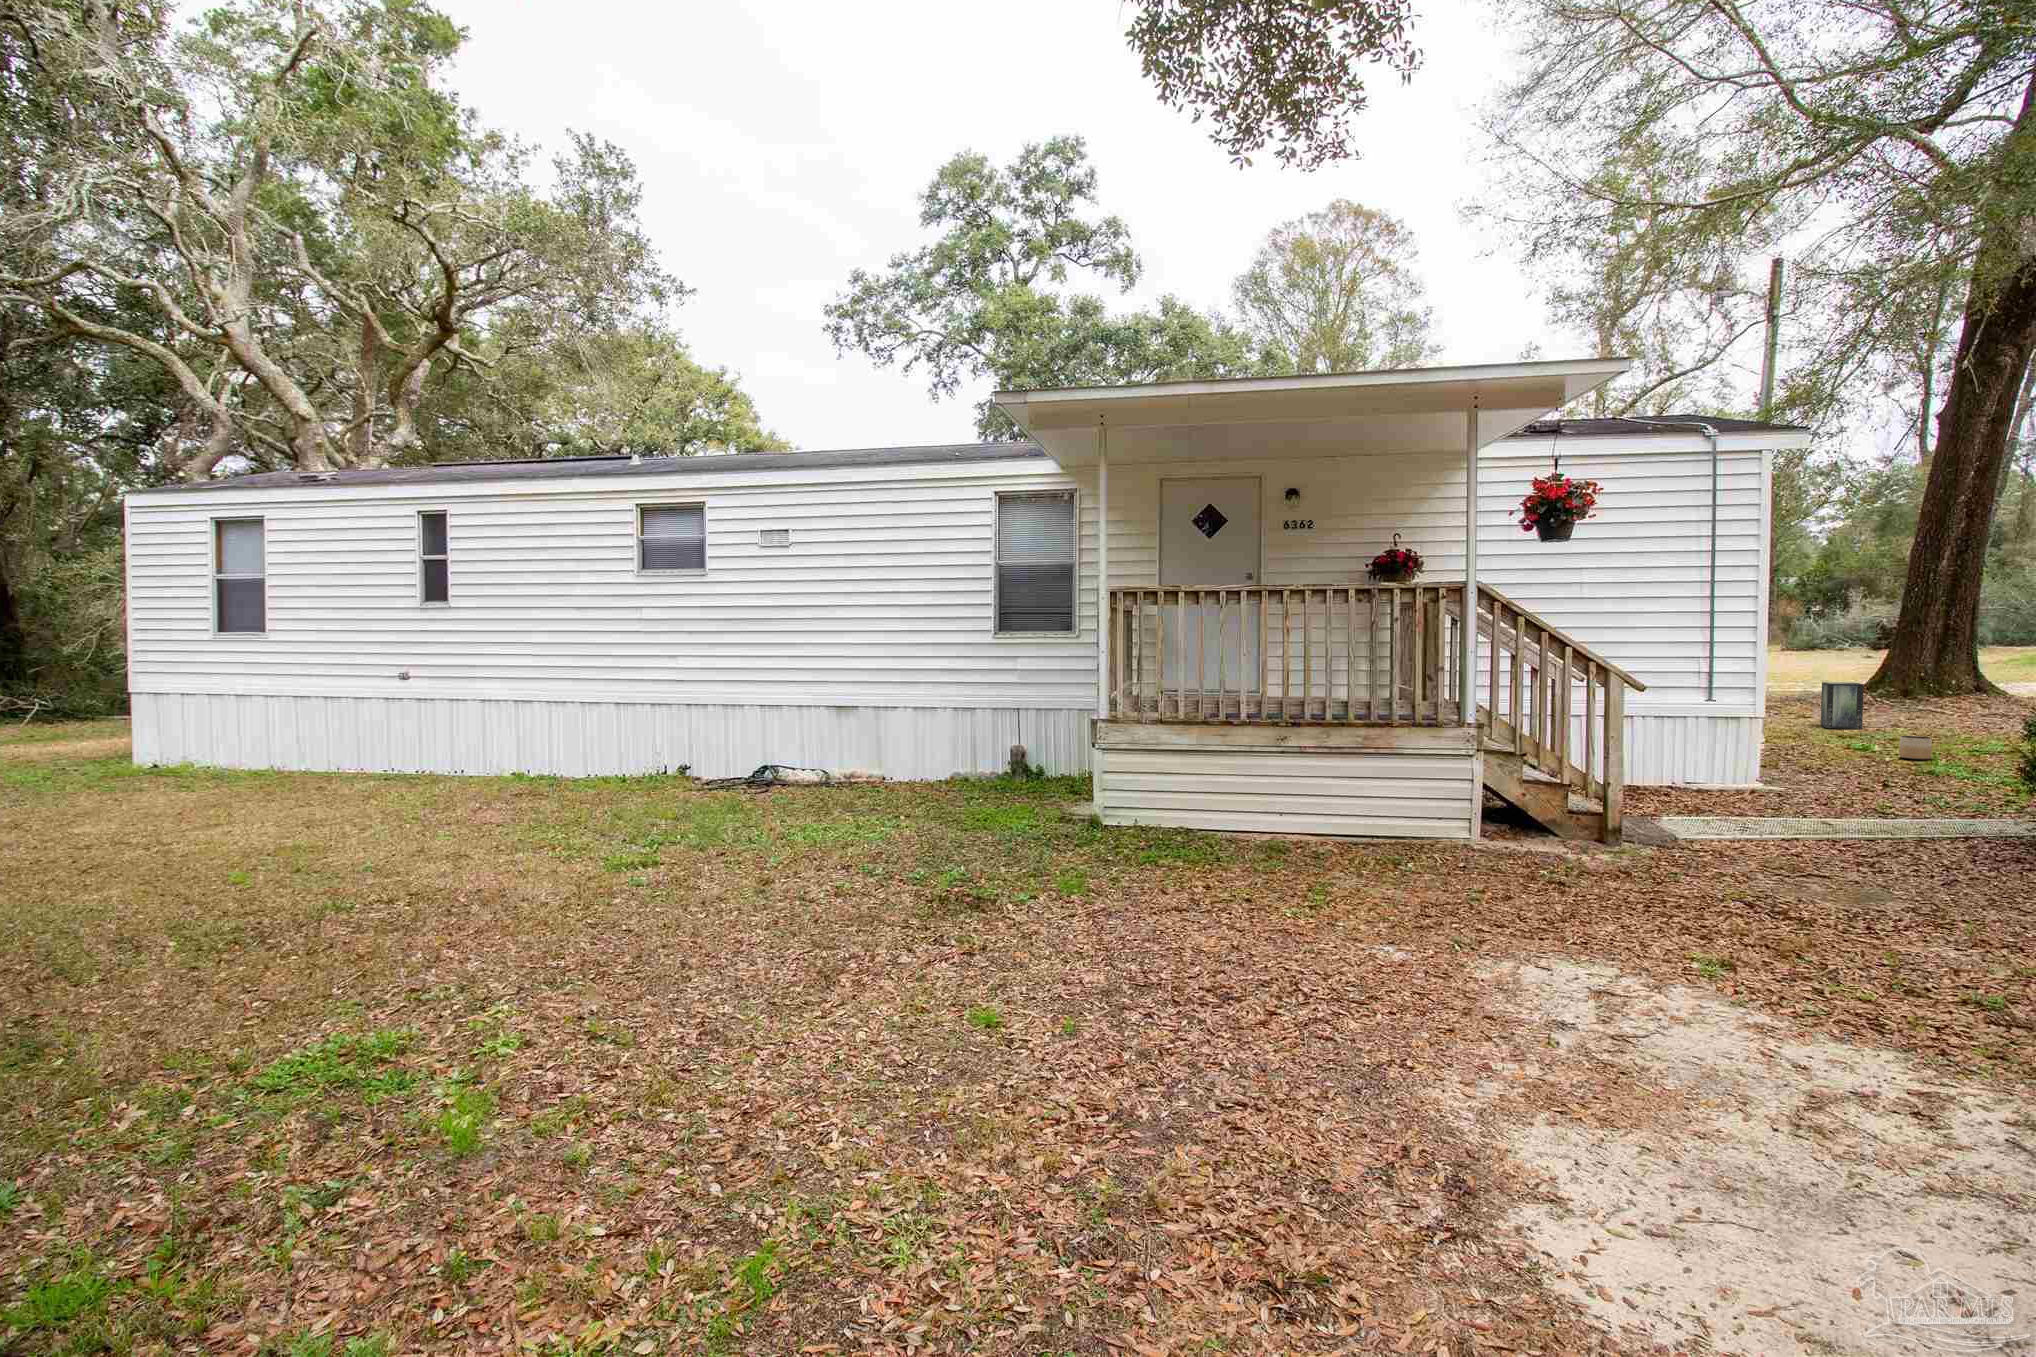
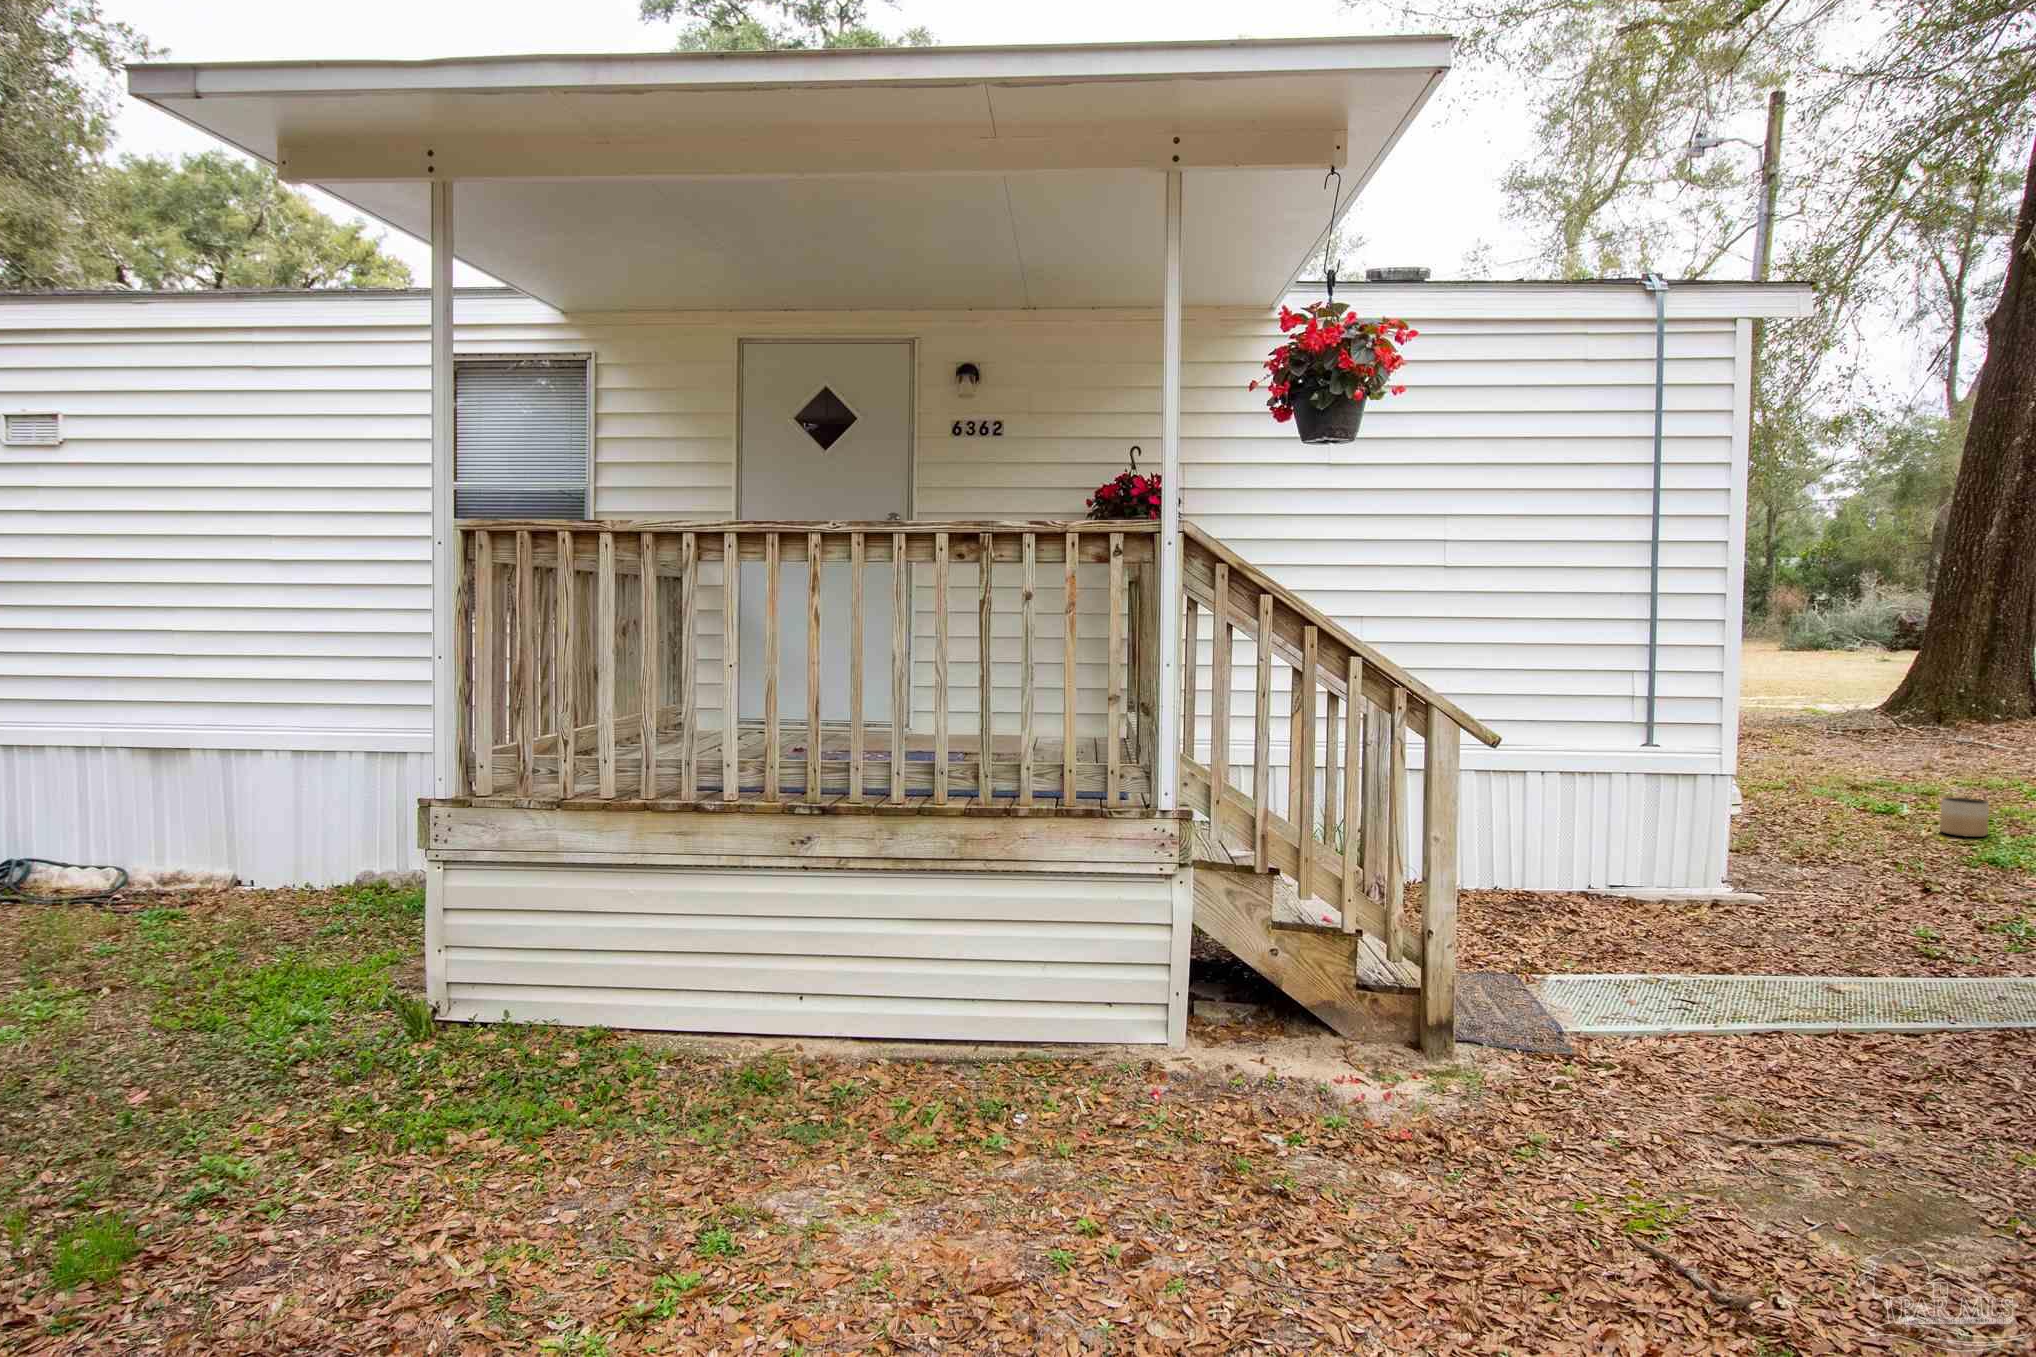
storage box: present [1821,682,1864,729] -> none [1824,704,1886,777]

